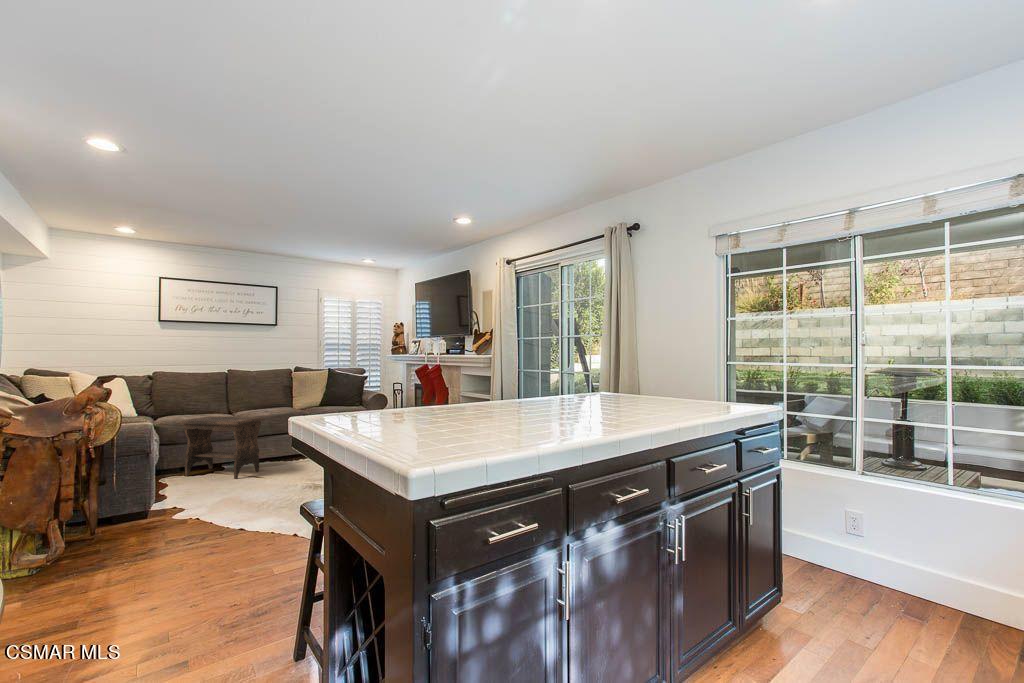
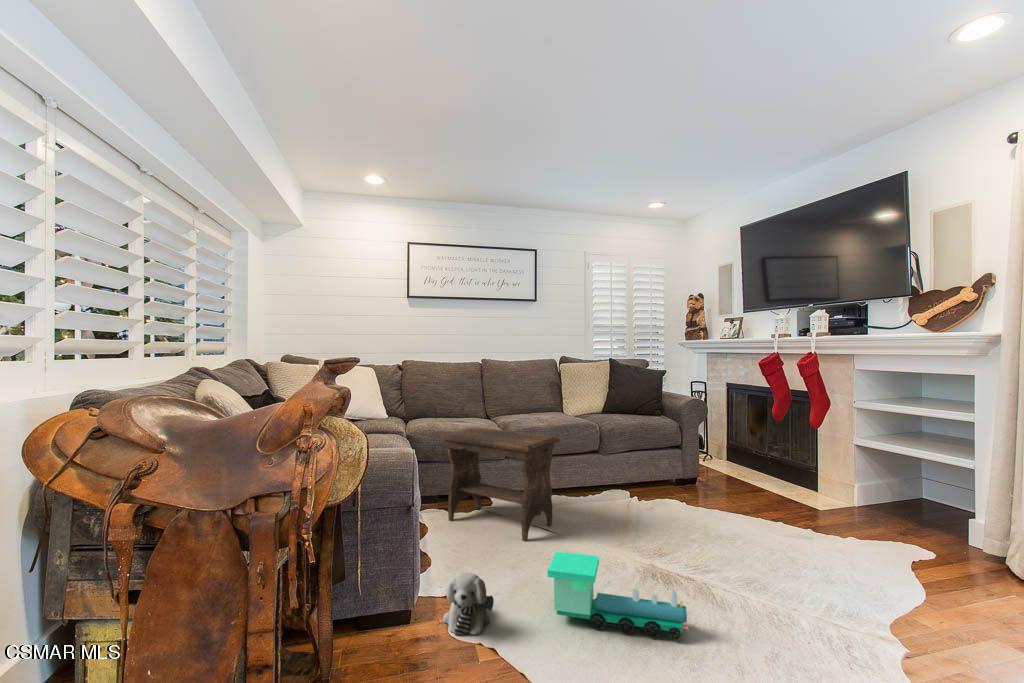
toy train: none [230,469,303,500] -> present [548,551,688,640]
plush toy: none [169,481,199,510] -> present [443,573,494,635]

